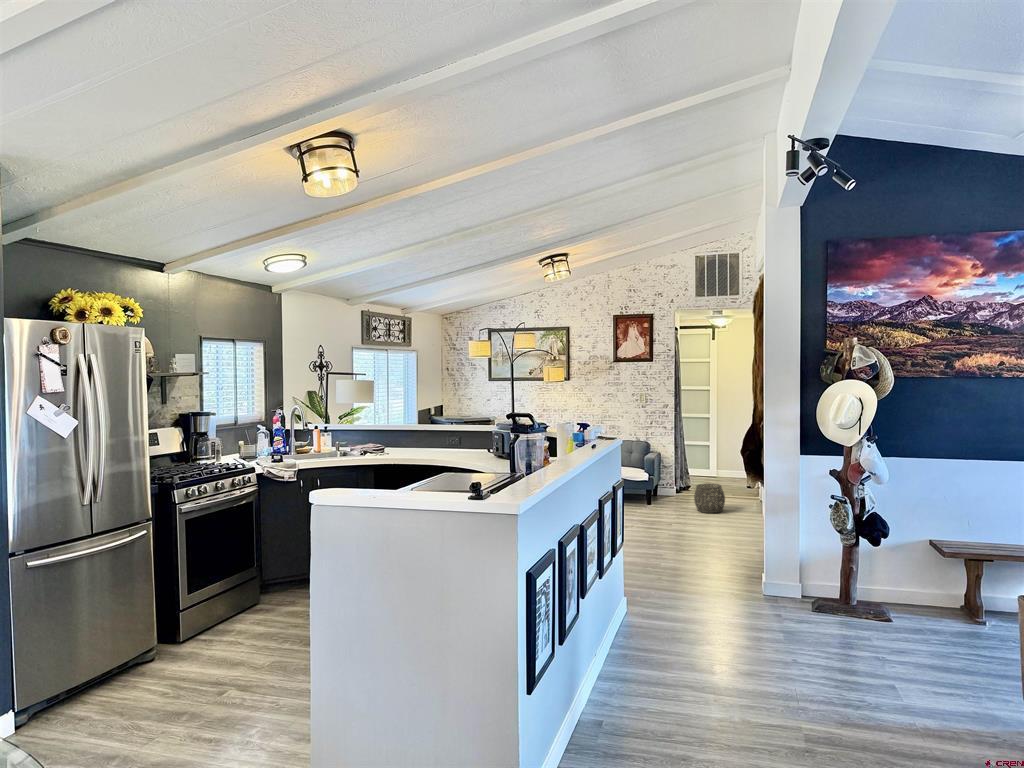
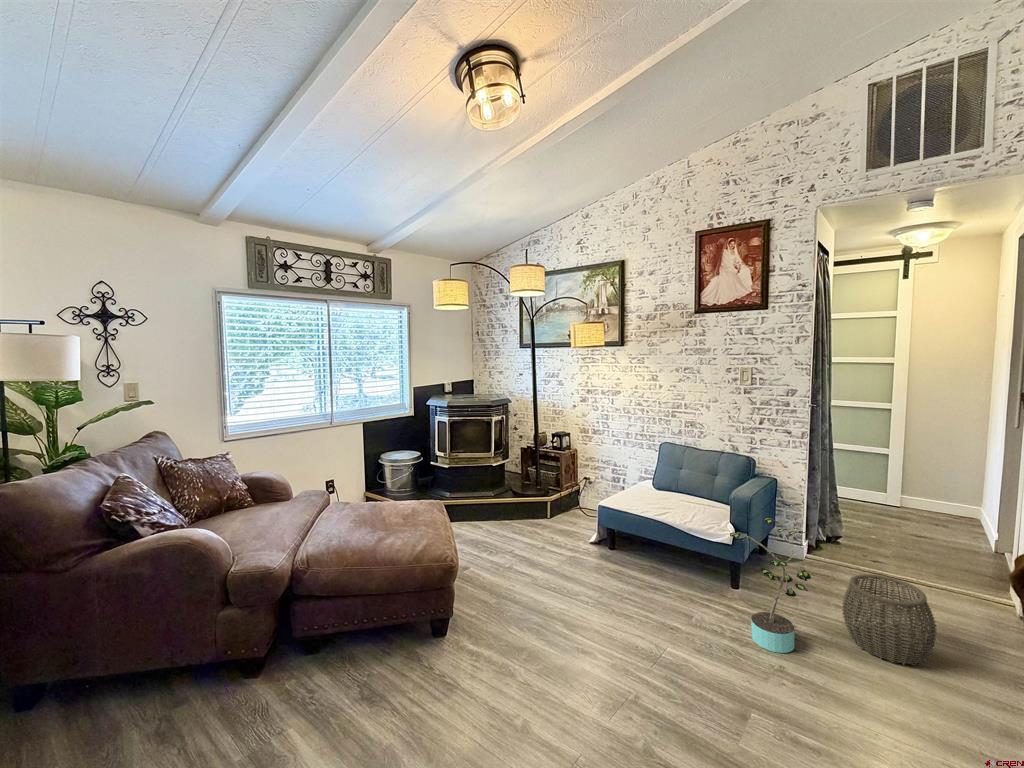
potted plant: none [651,462,683,517] -> present [730,518,811,653]

